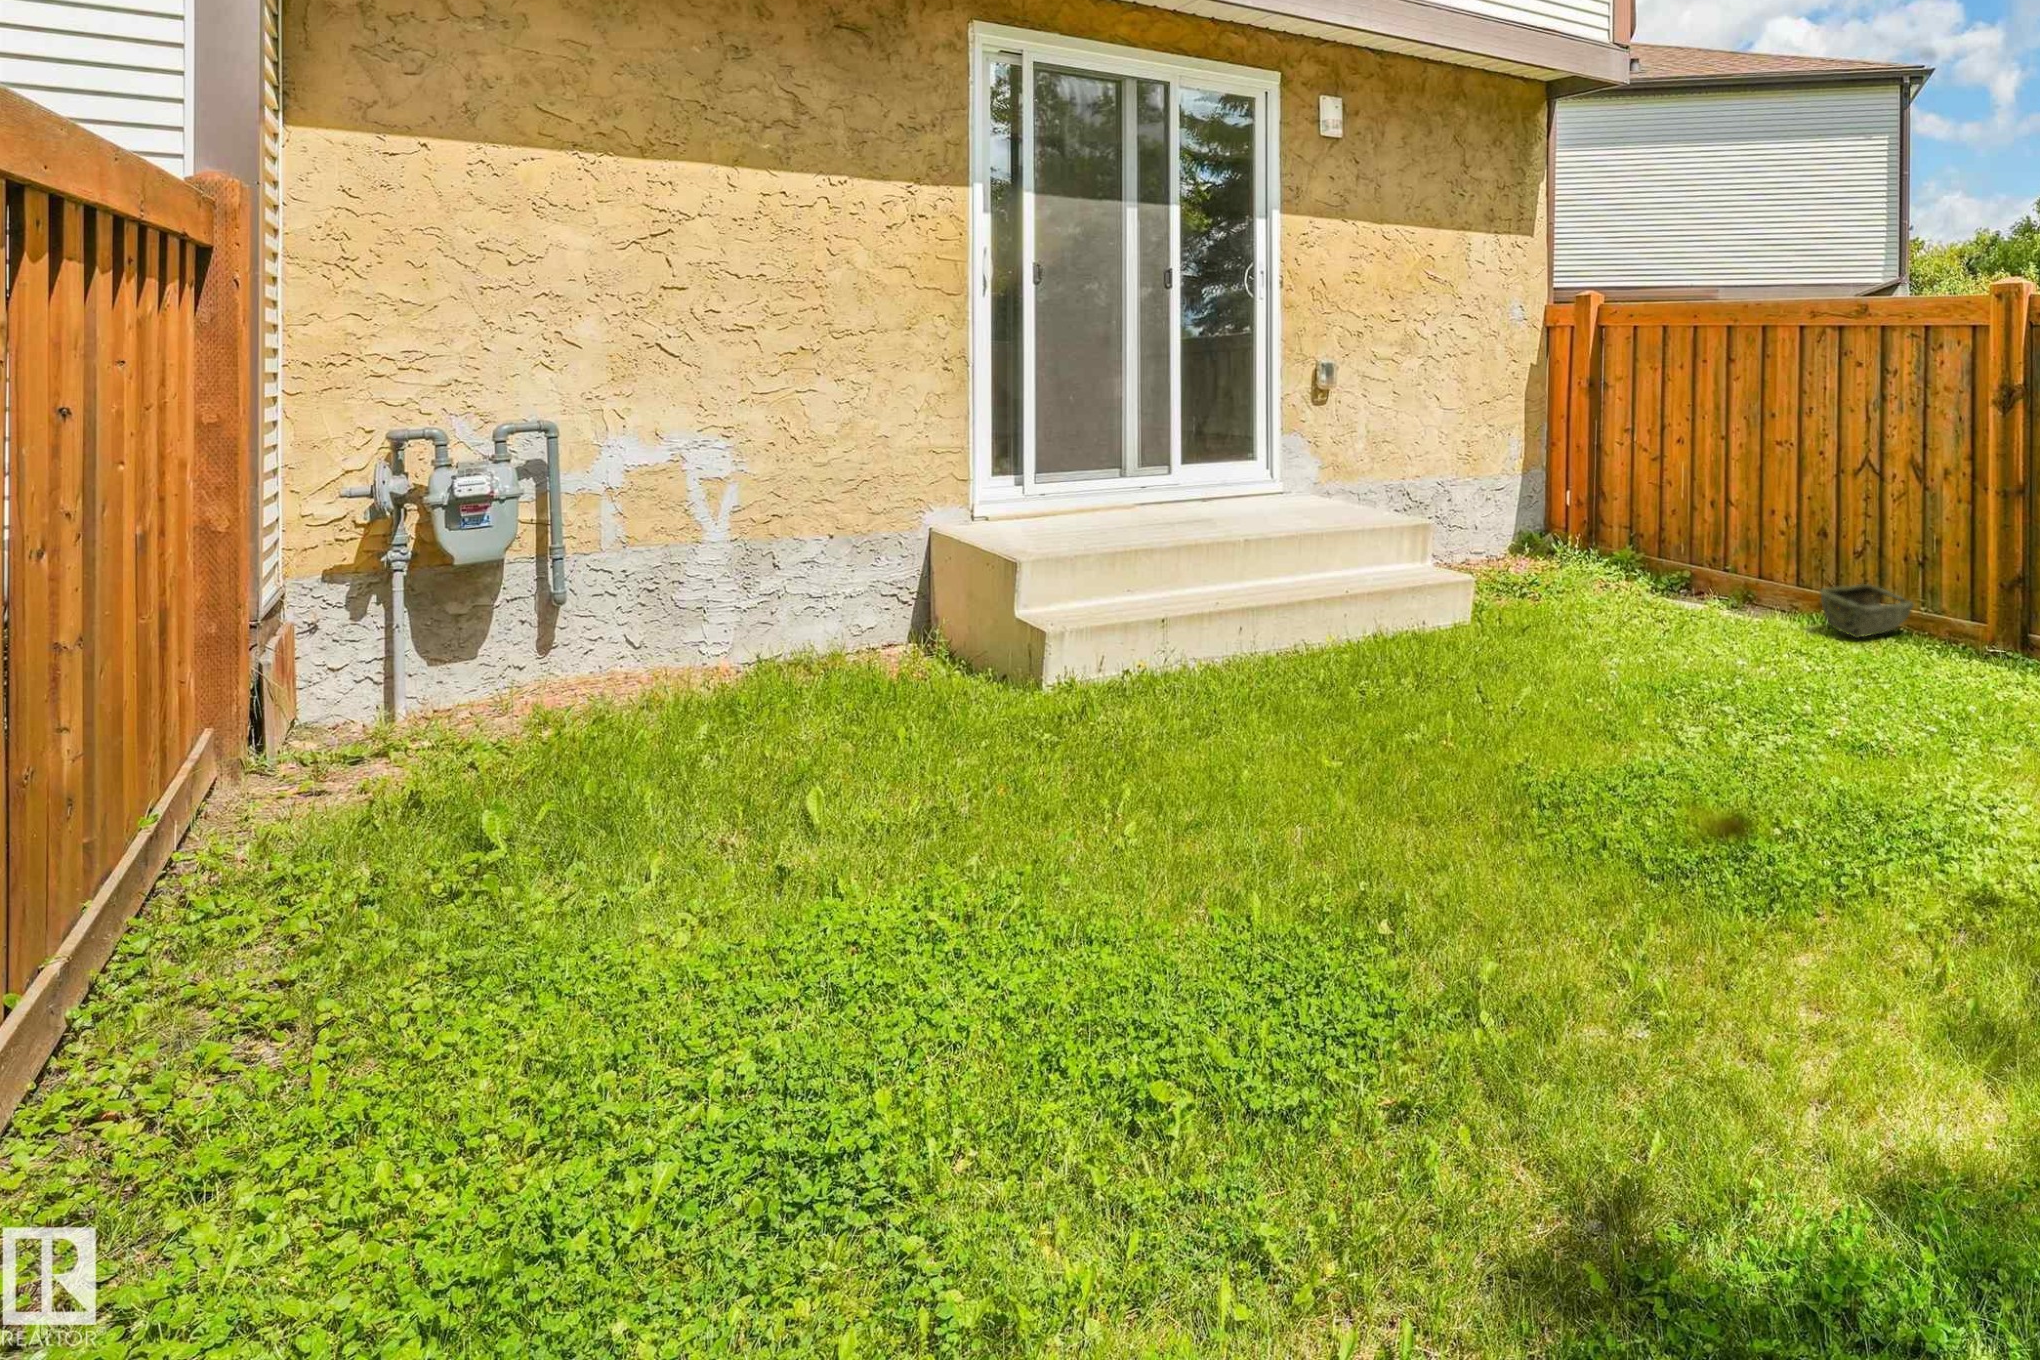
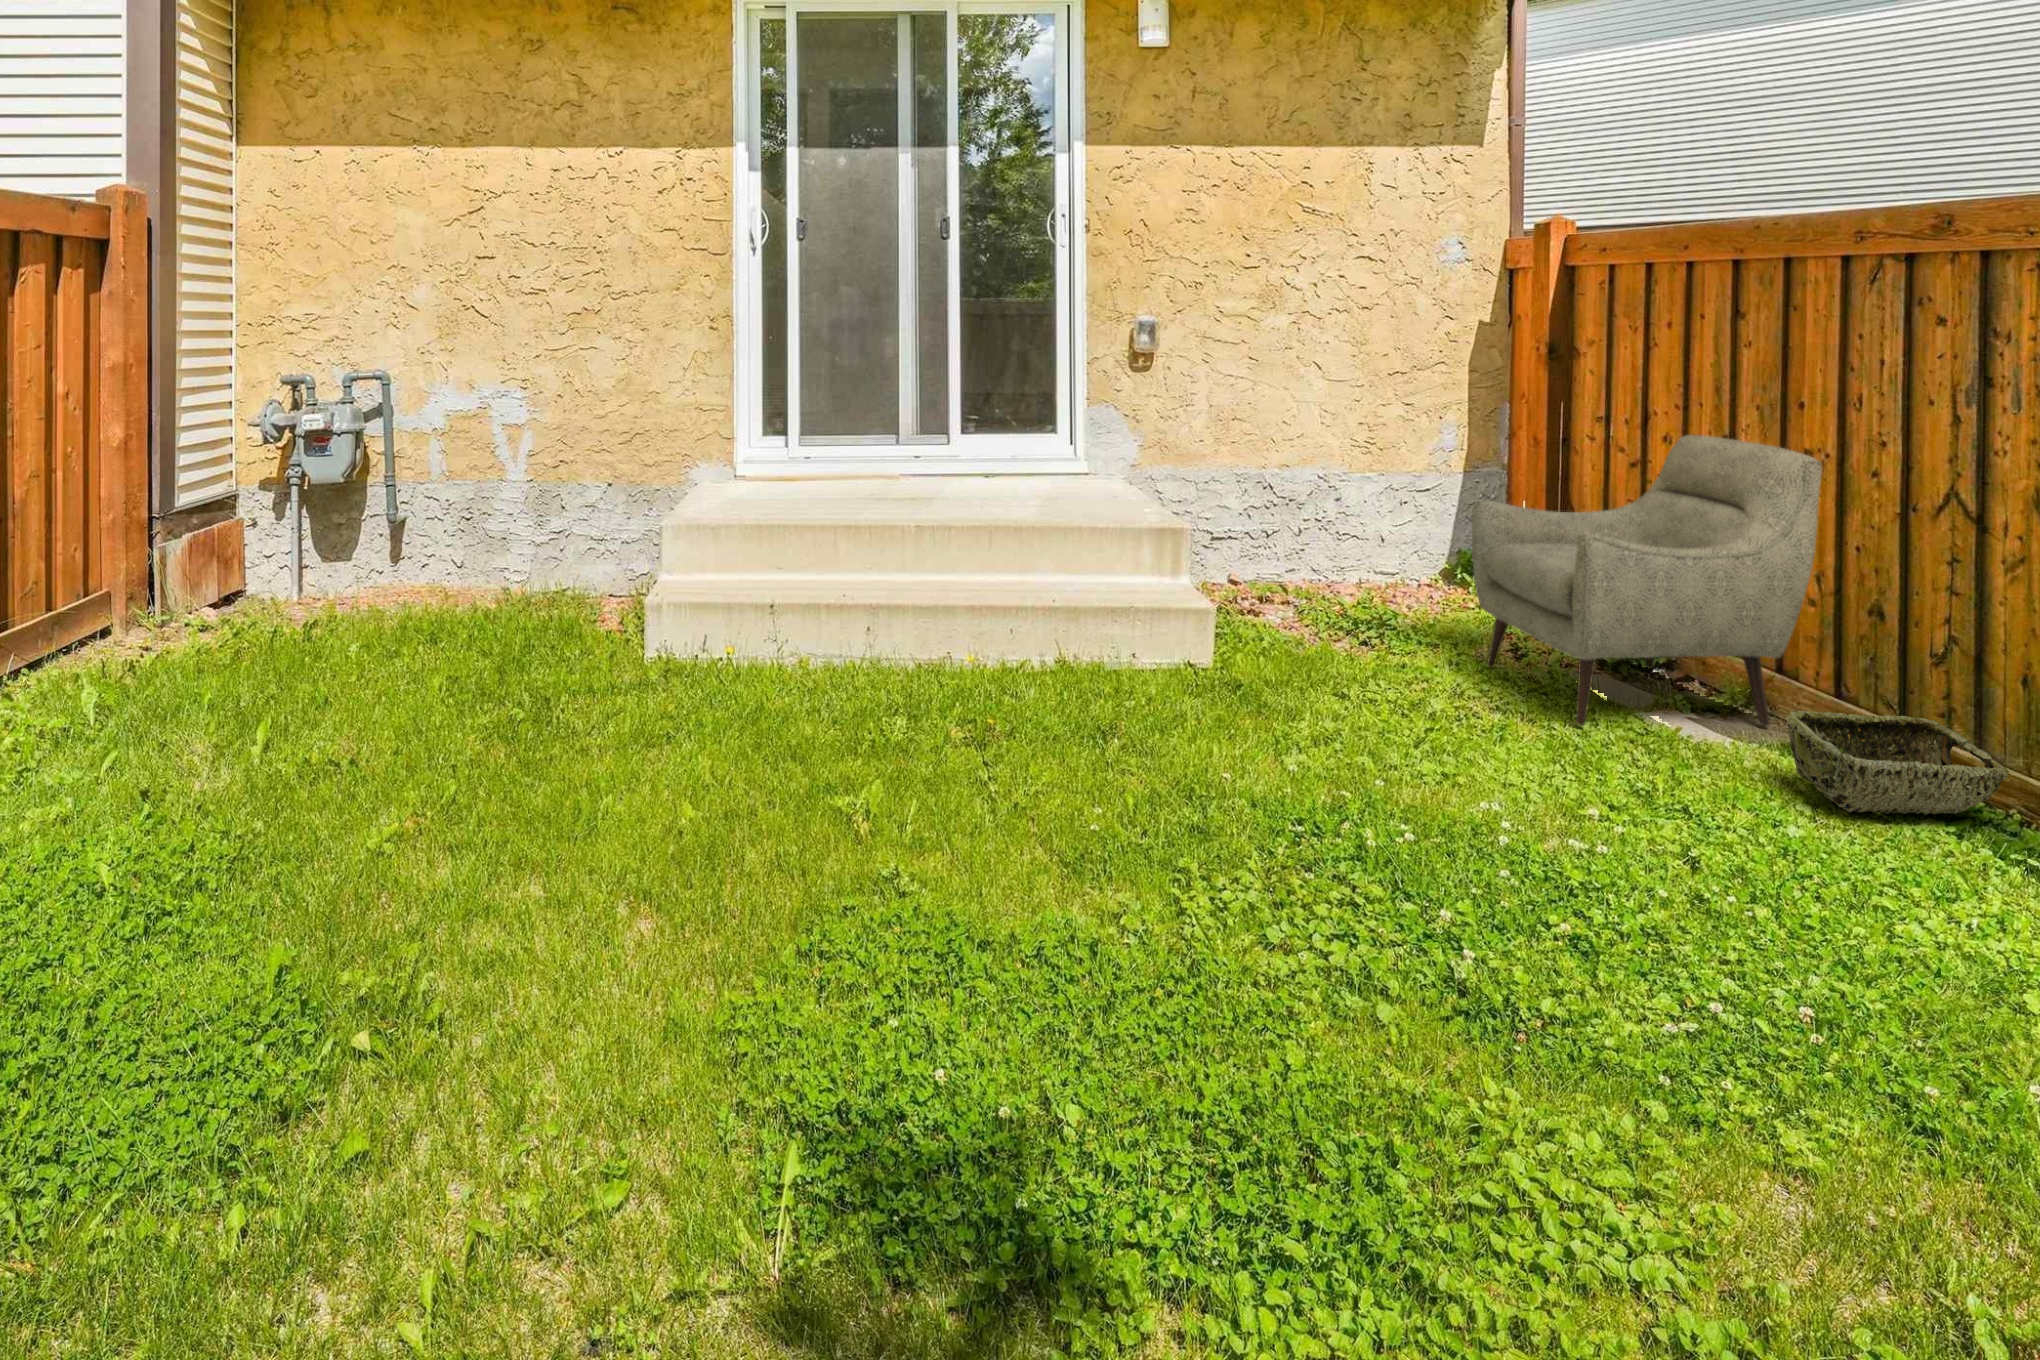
chair: none [1600,435,1800,621] -> present [1472,435,1822,726]

